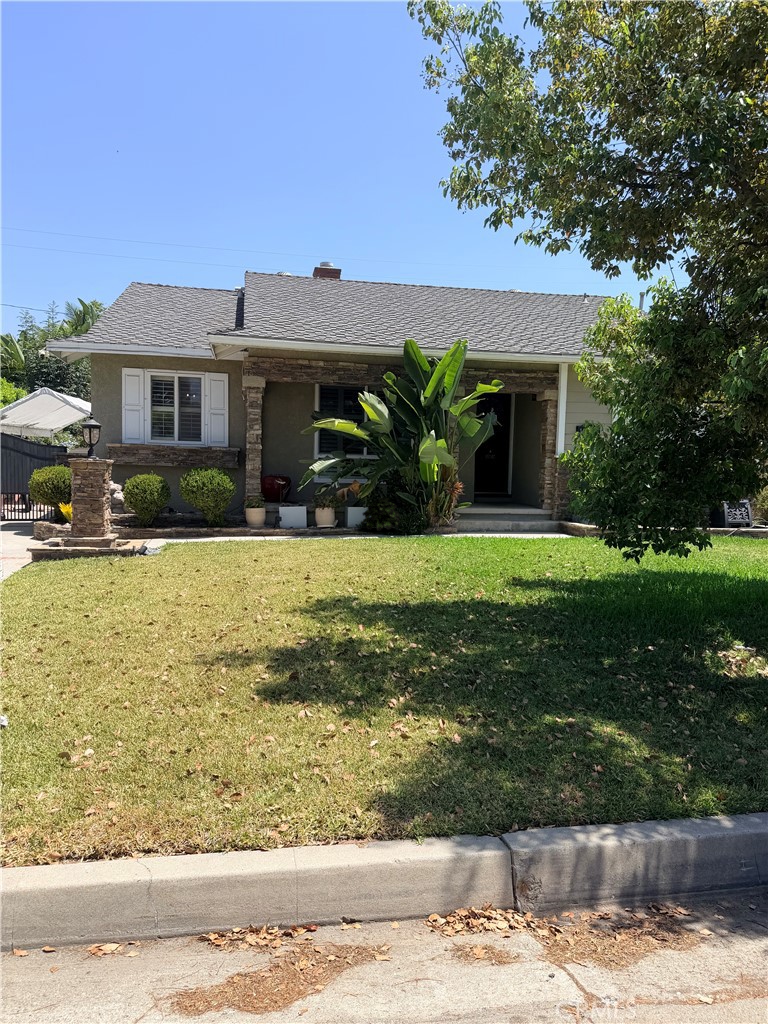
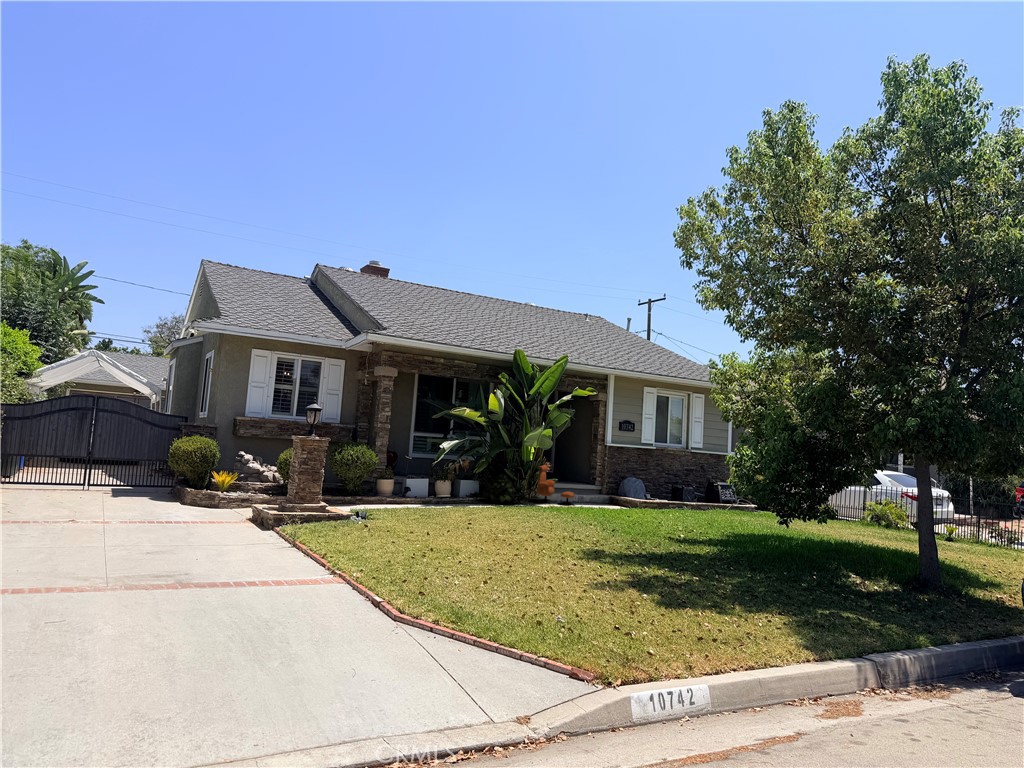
lounge chair: none [430,484,480,534] -> present [536,465,575,506]

